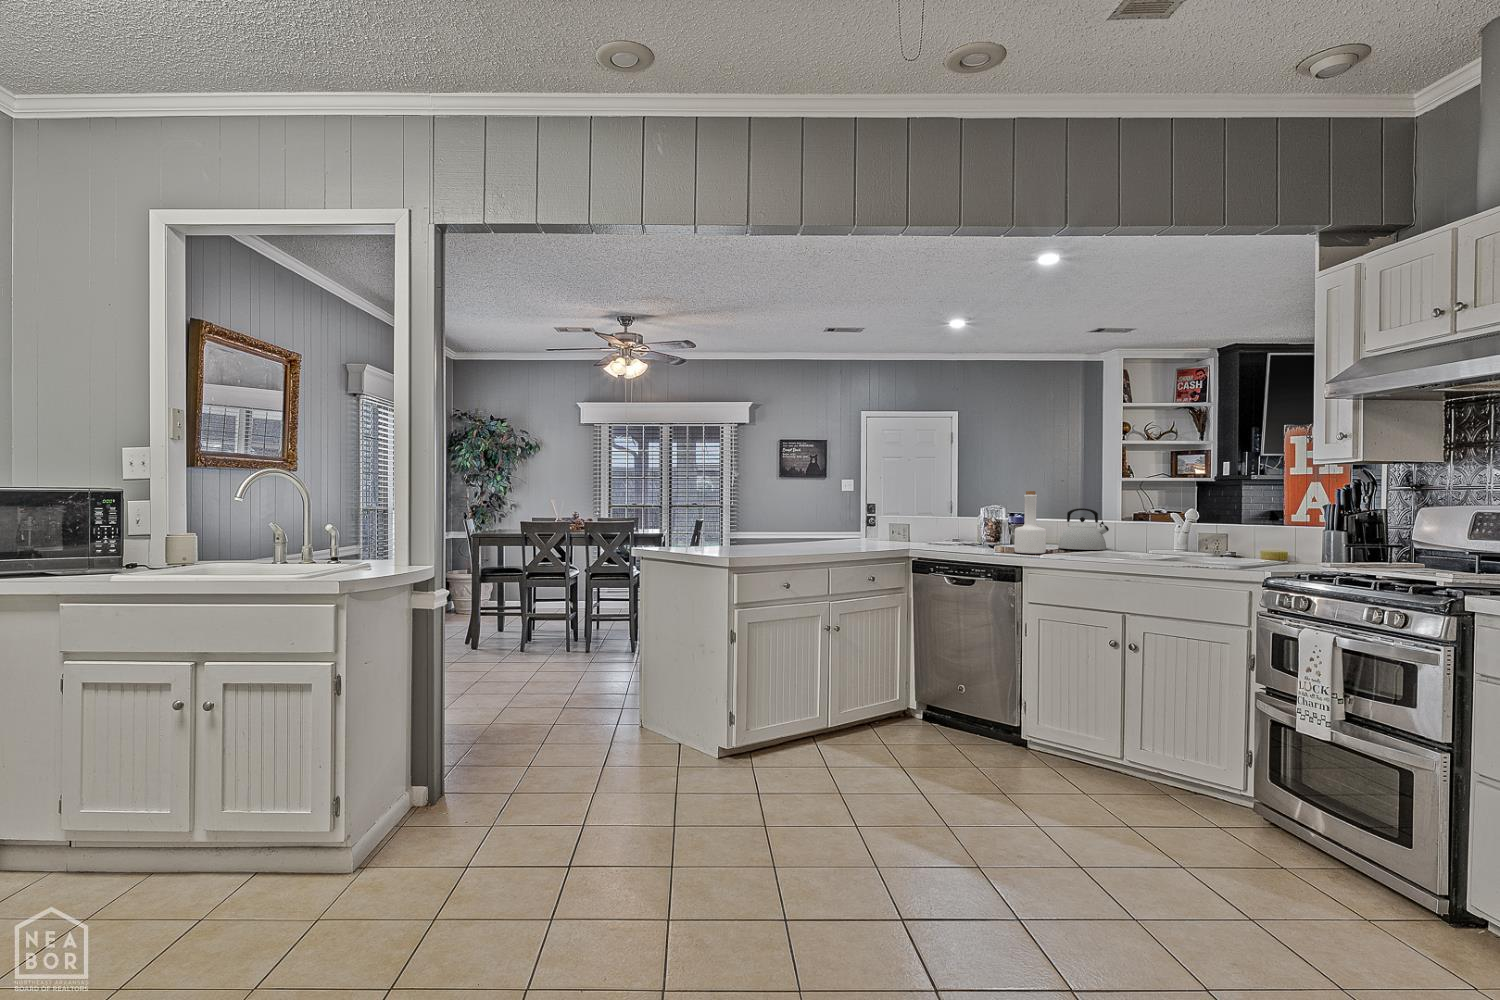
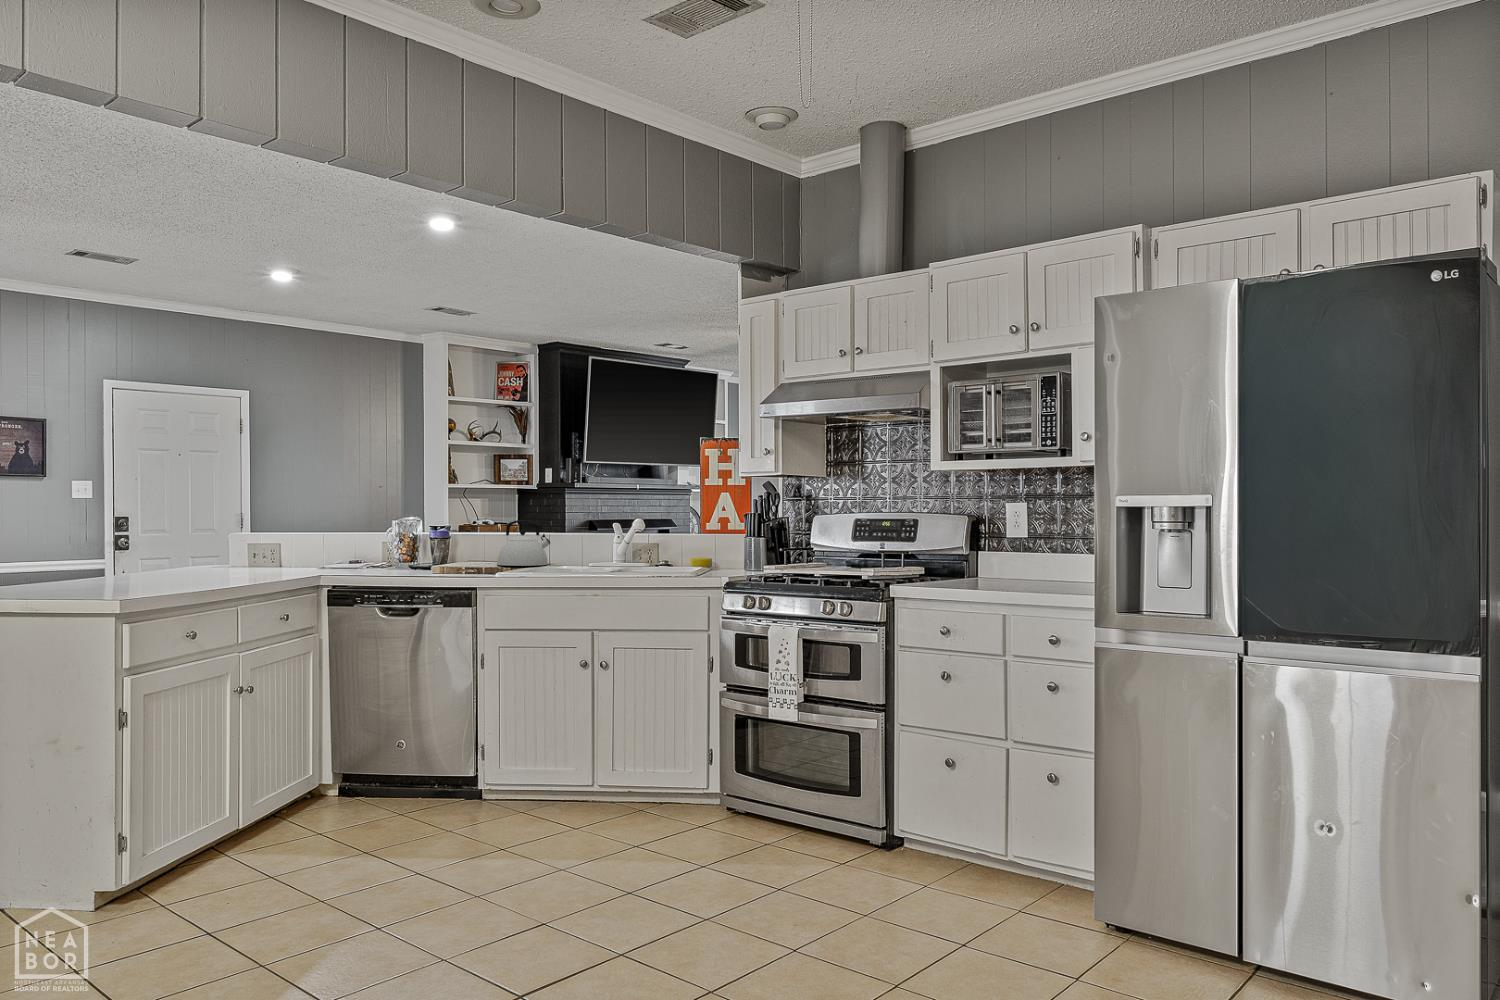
bottle: present [1014,491,1046,554] -> none [461,501,496,573]

